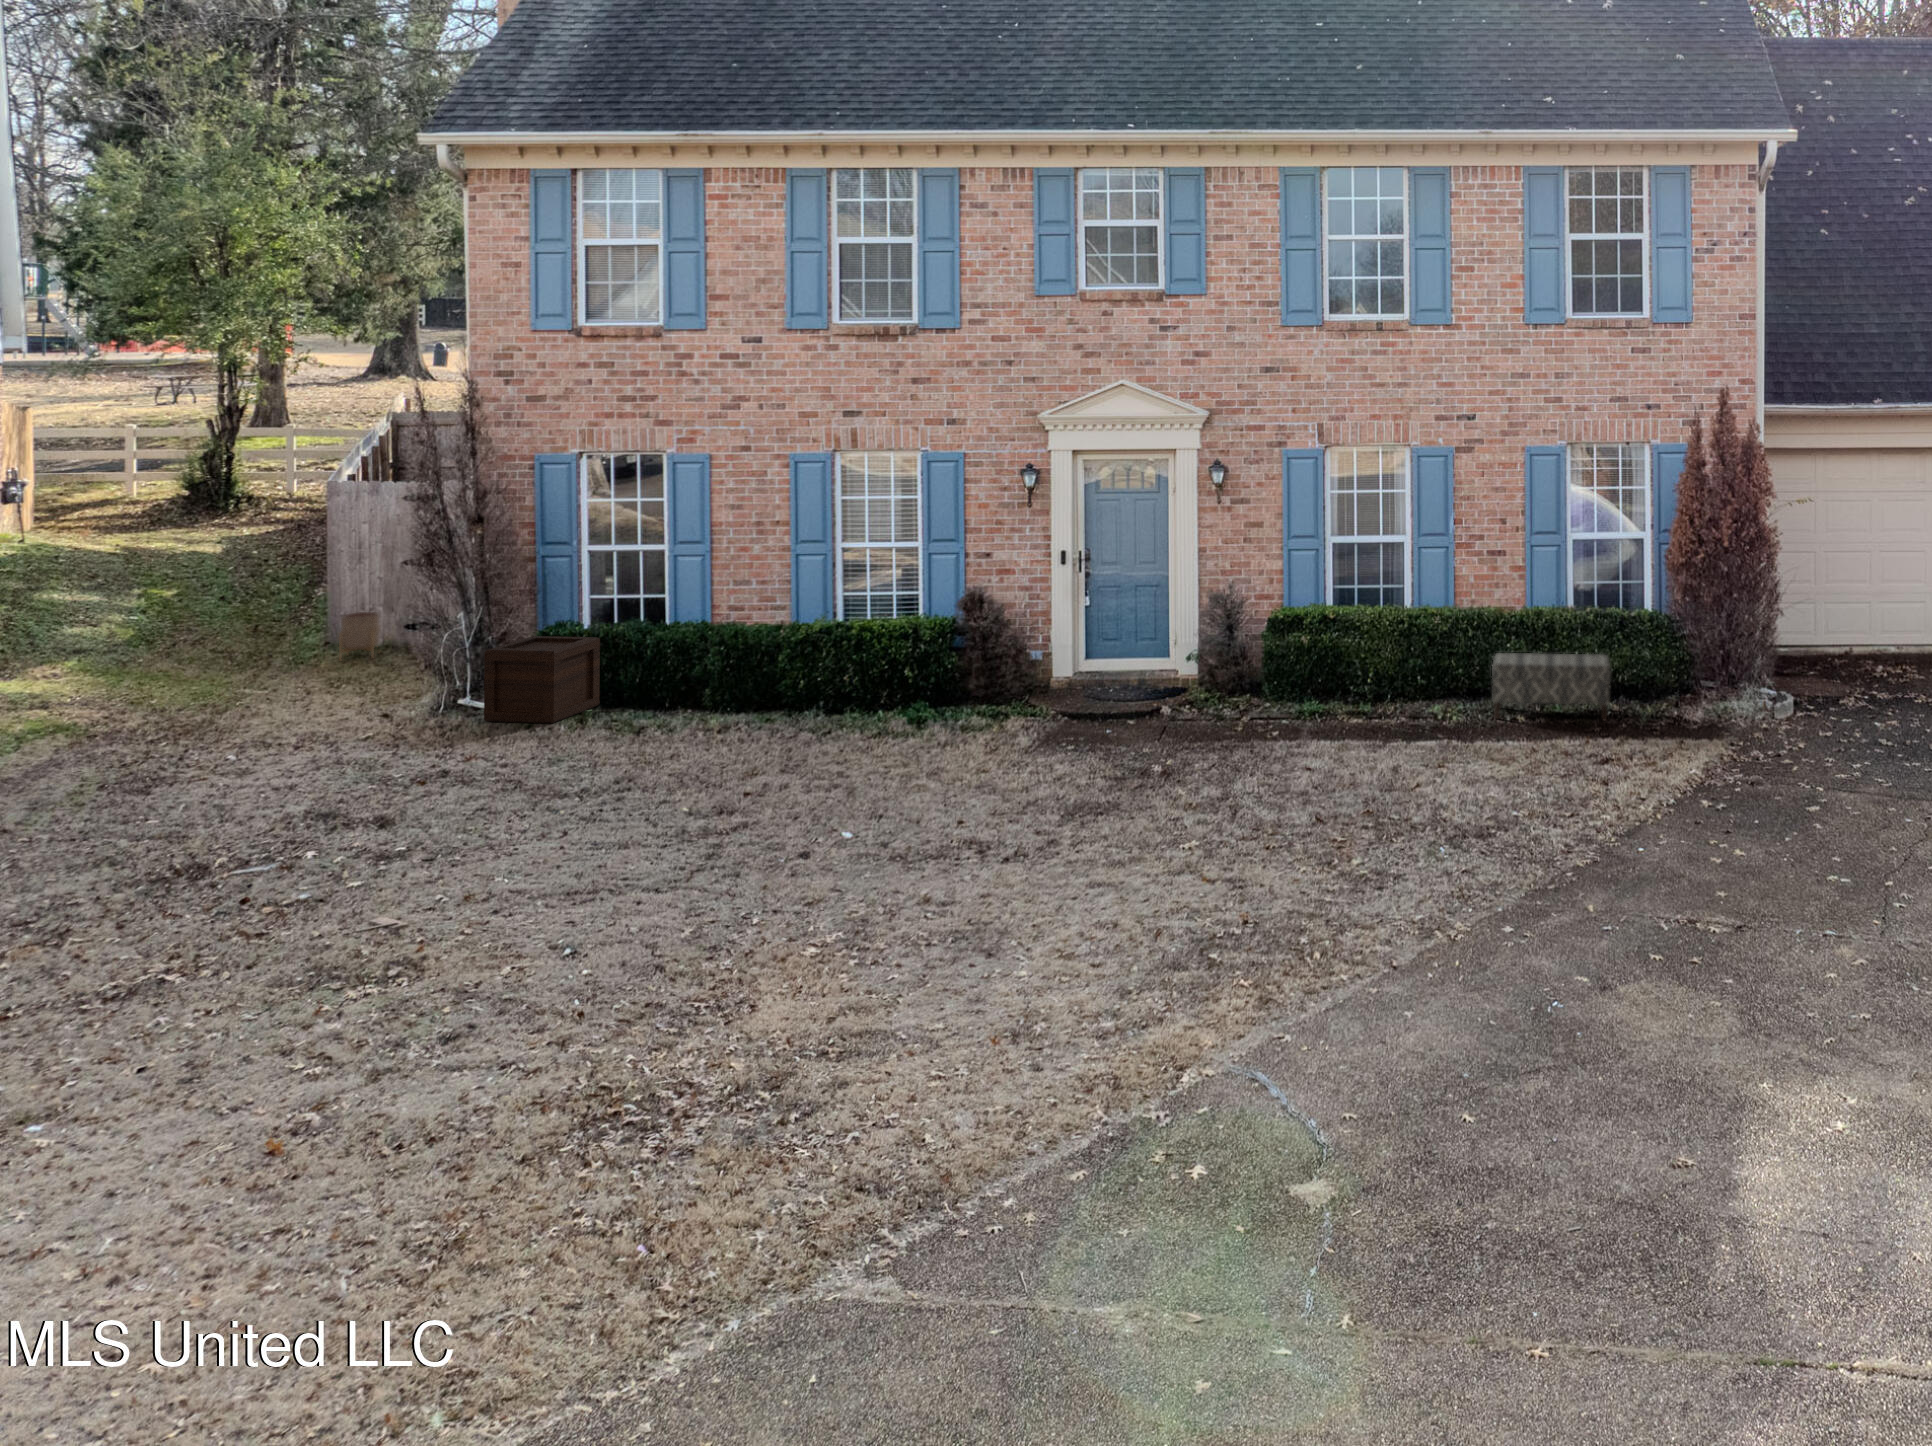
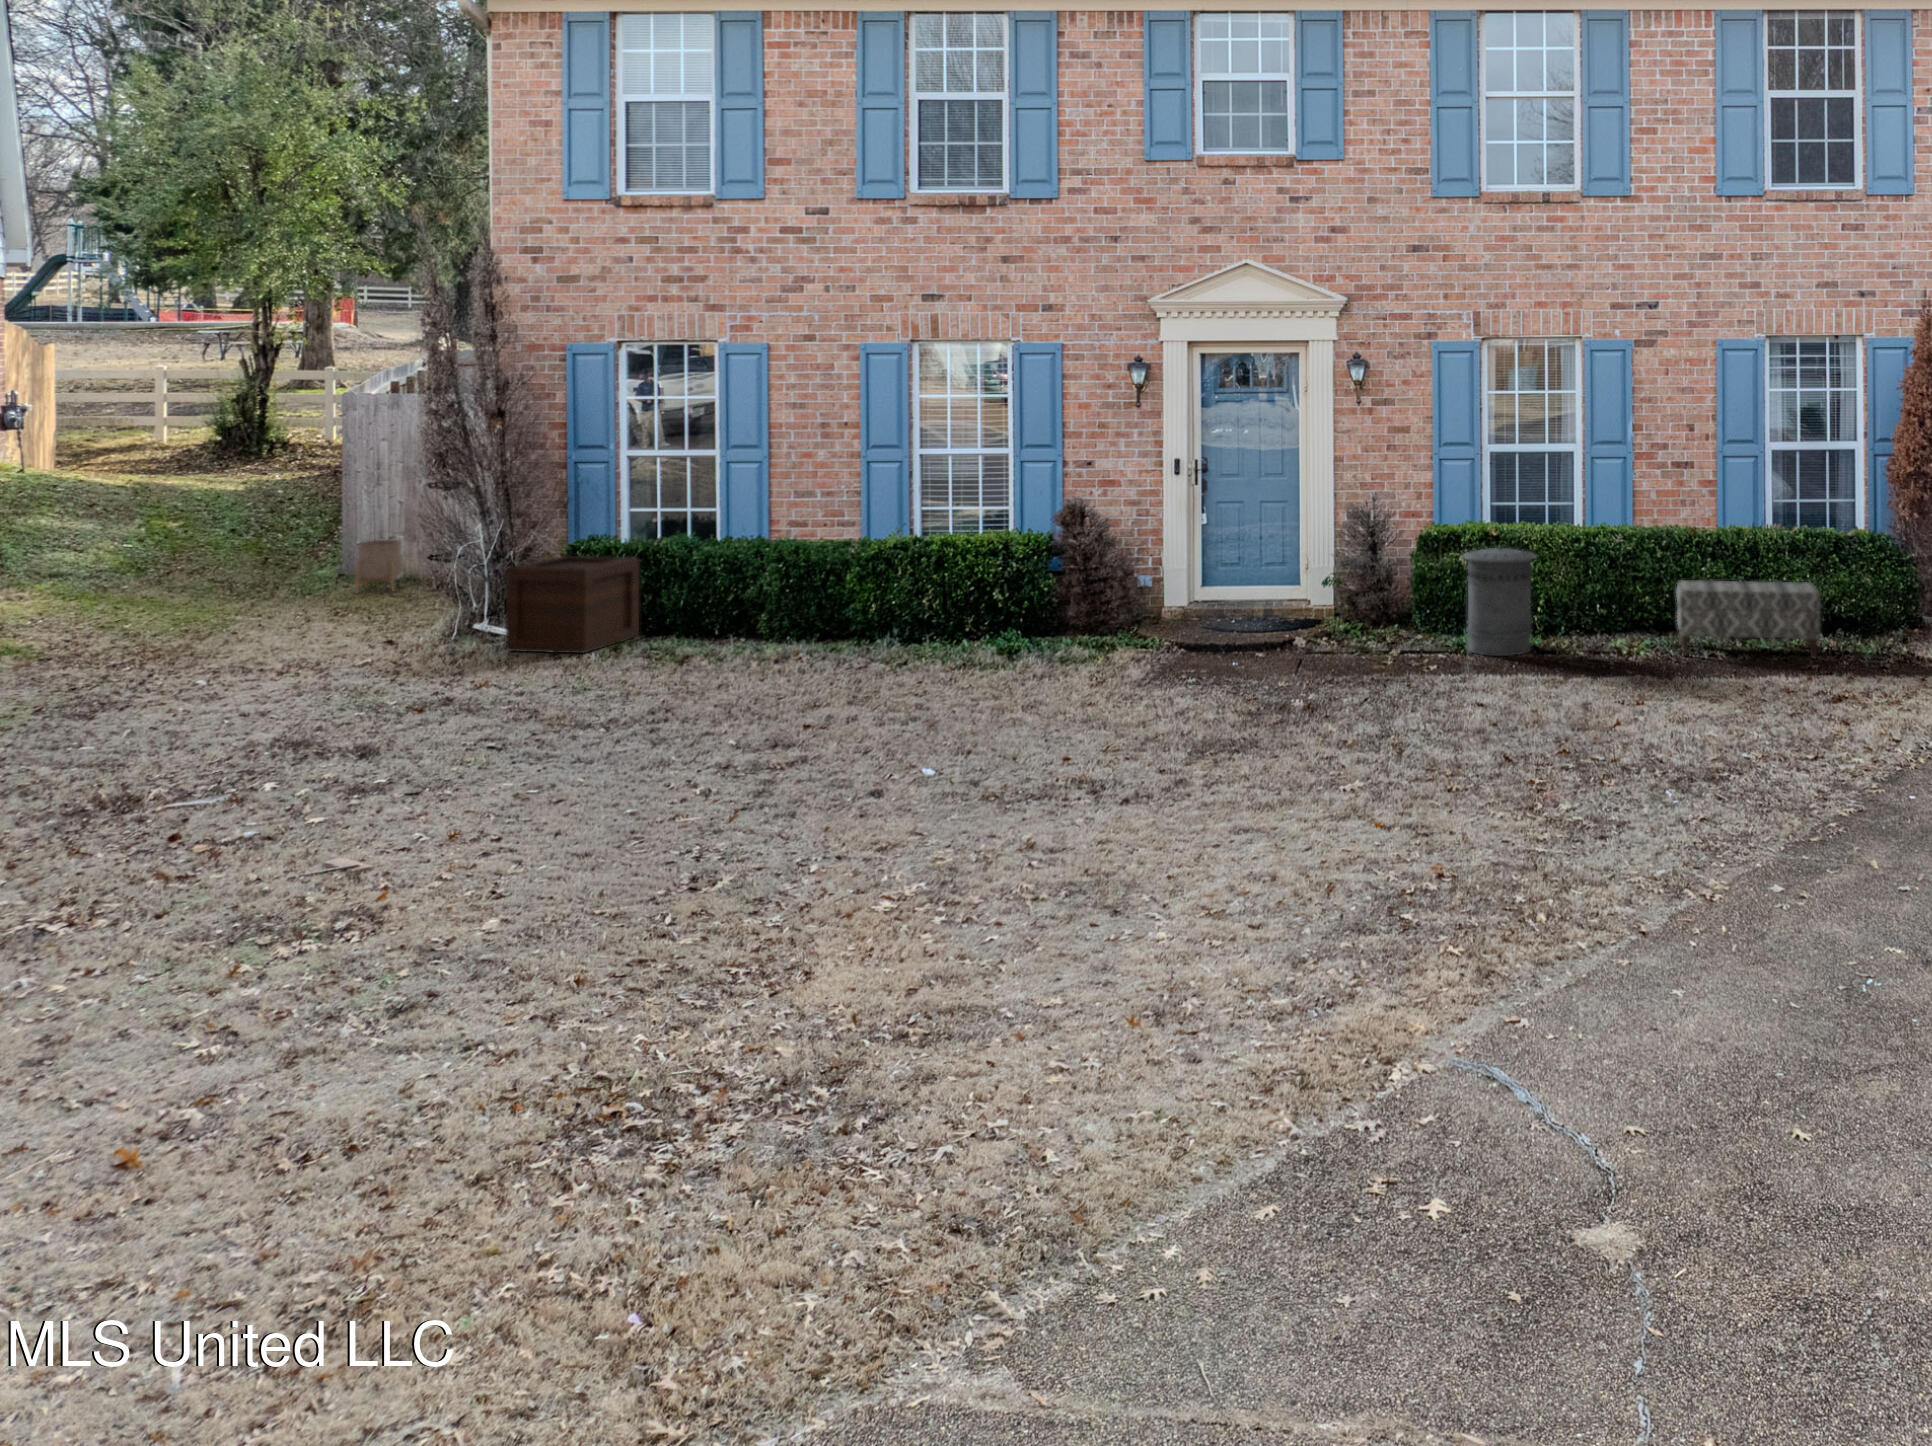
trash can: none [1311,627,1375,720] -> present [1463,547,1536,656]

